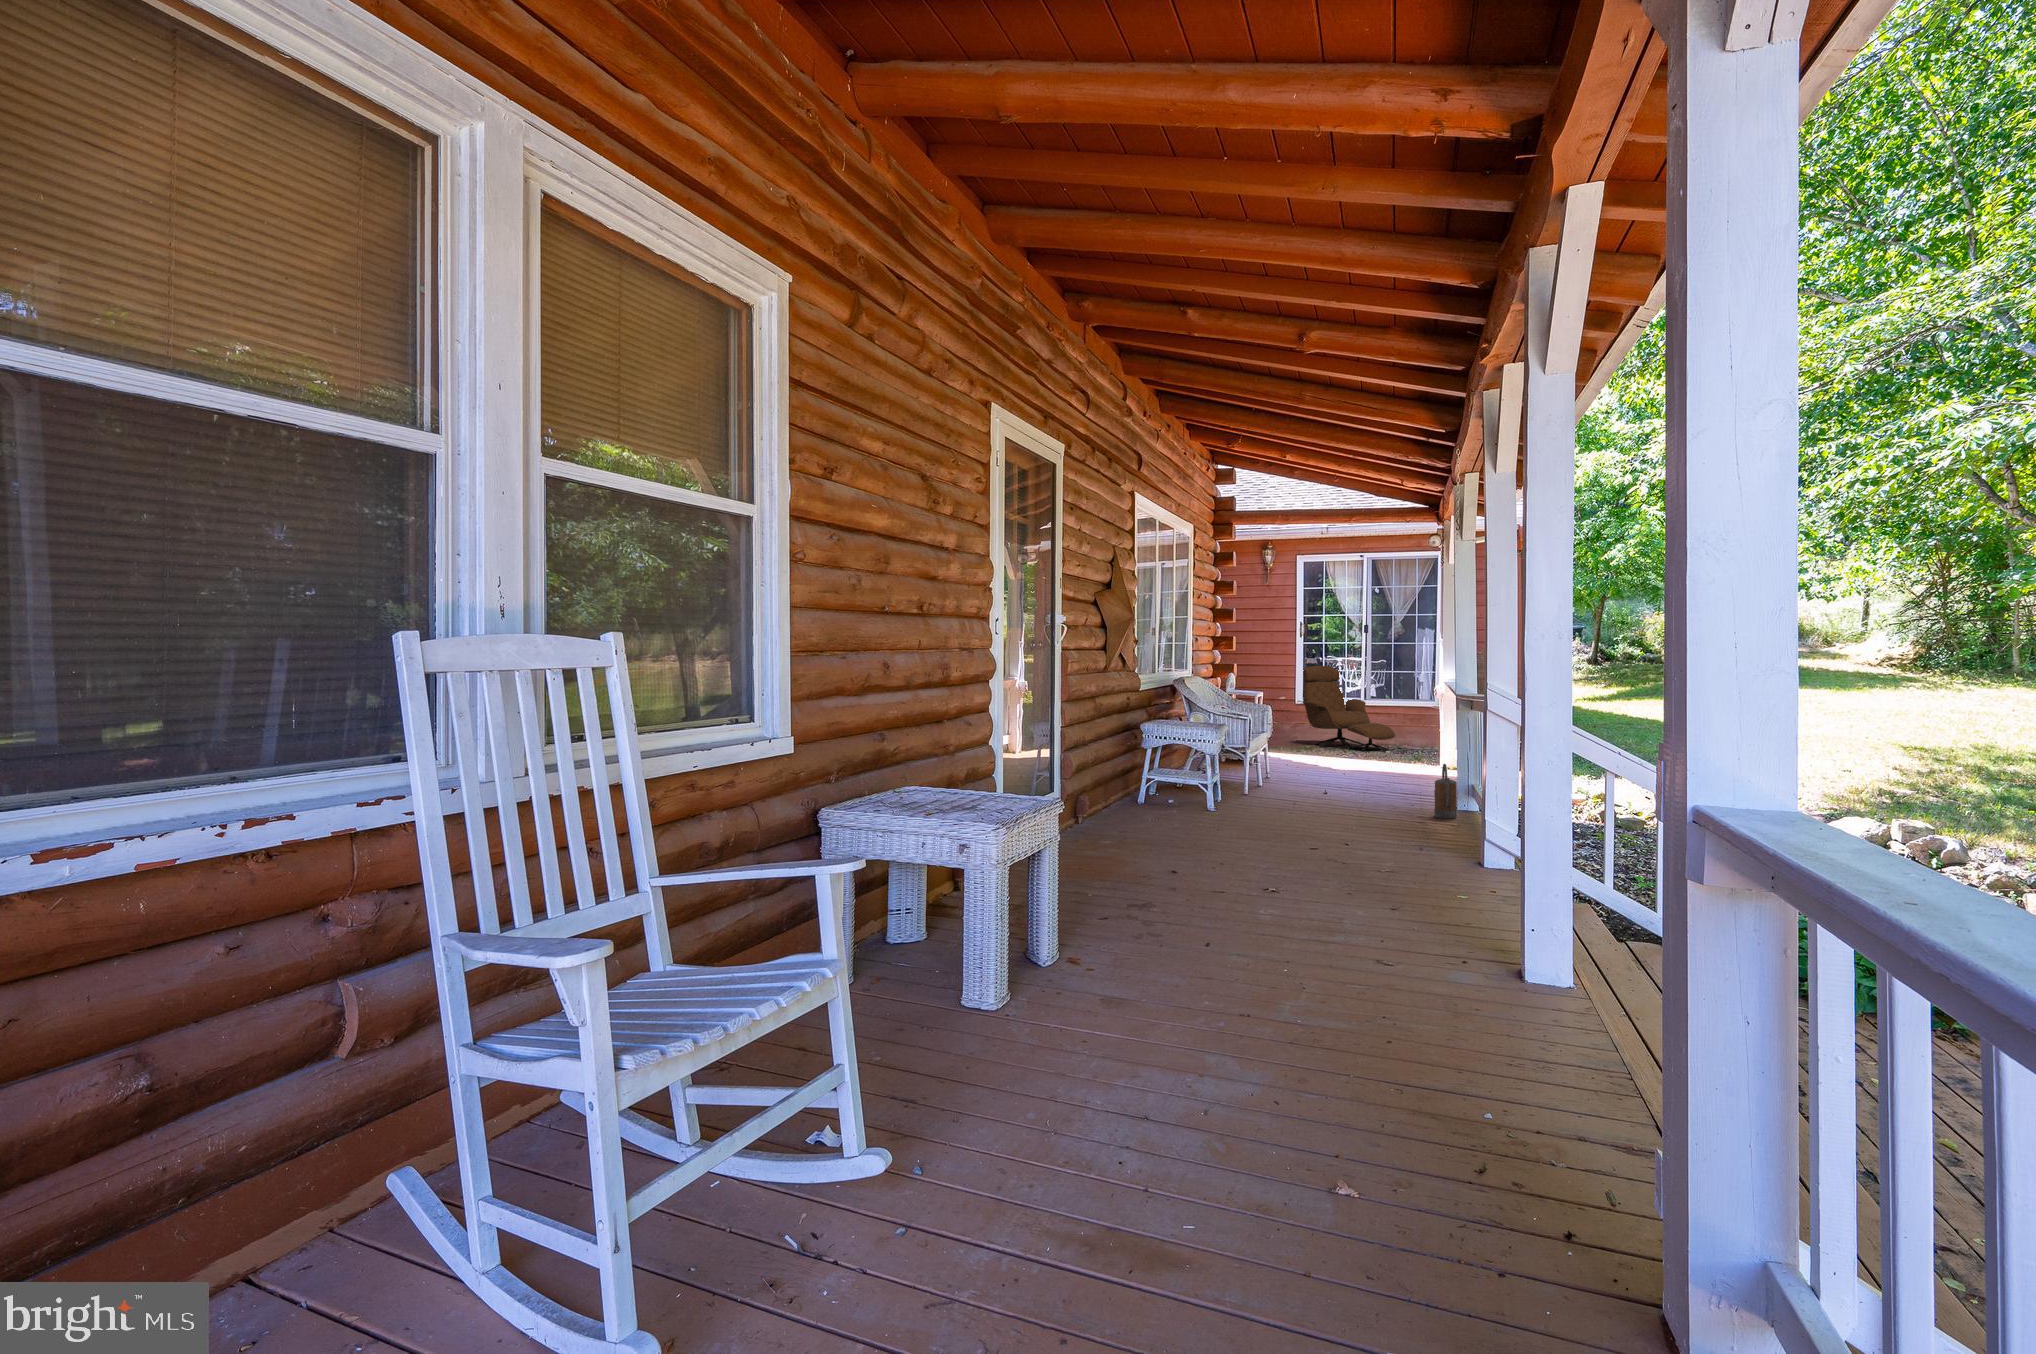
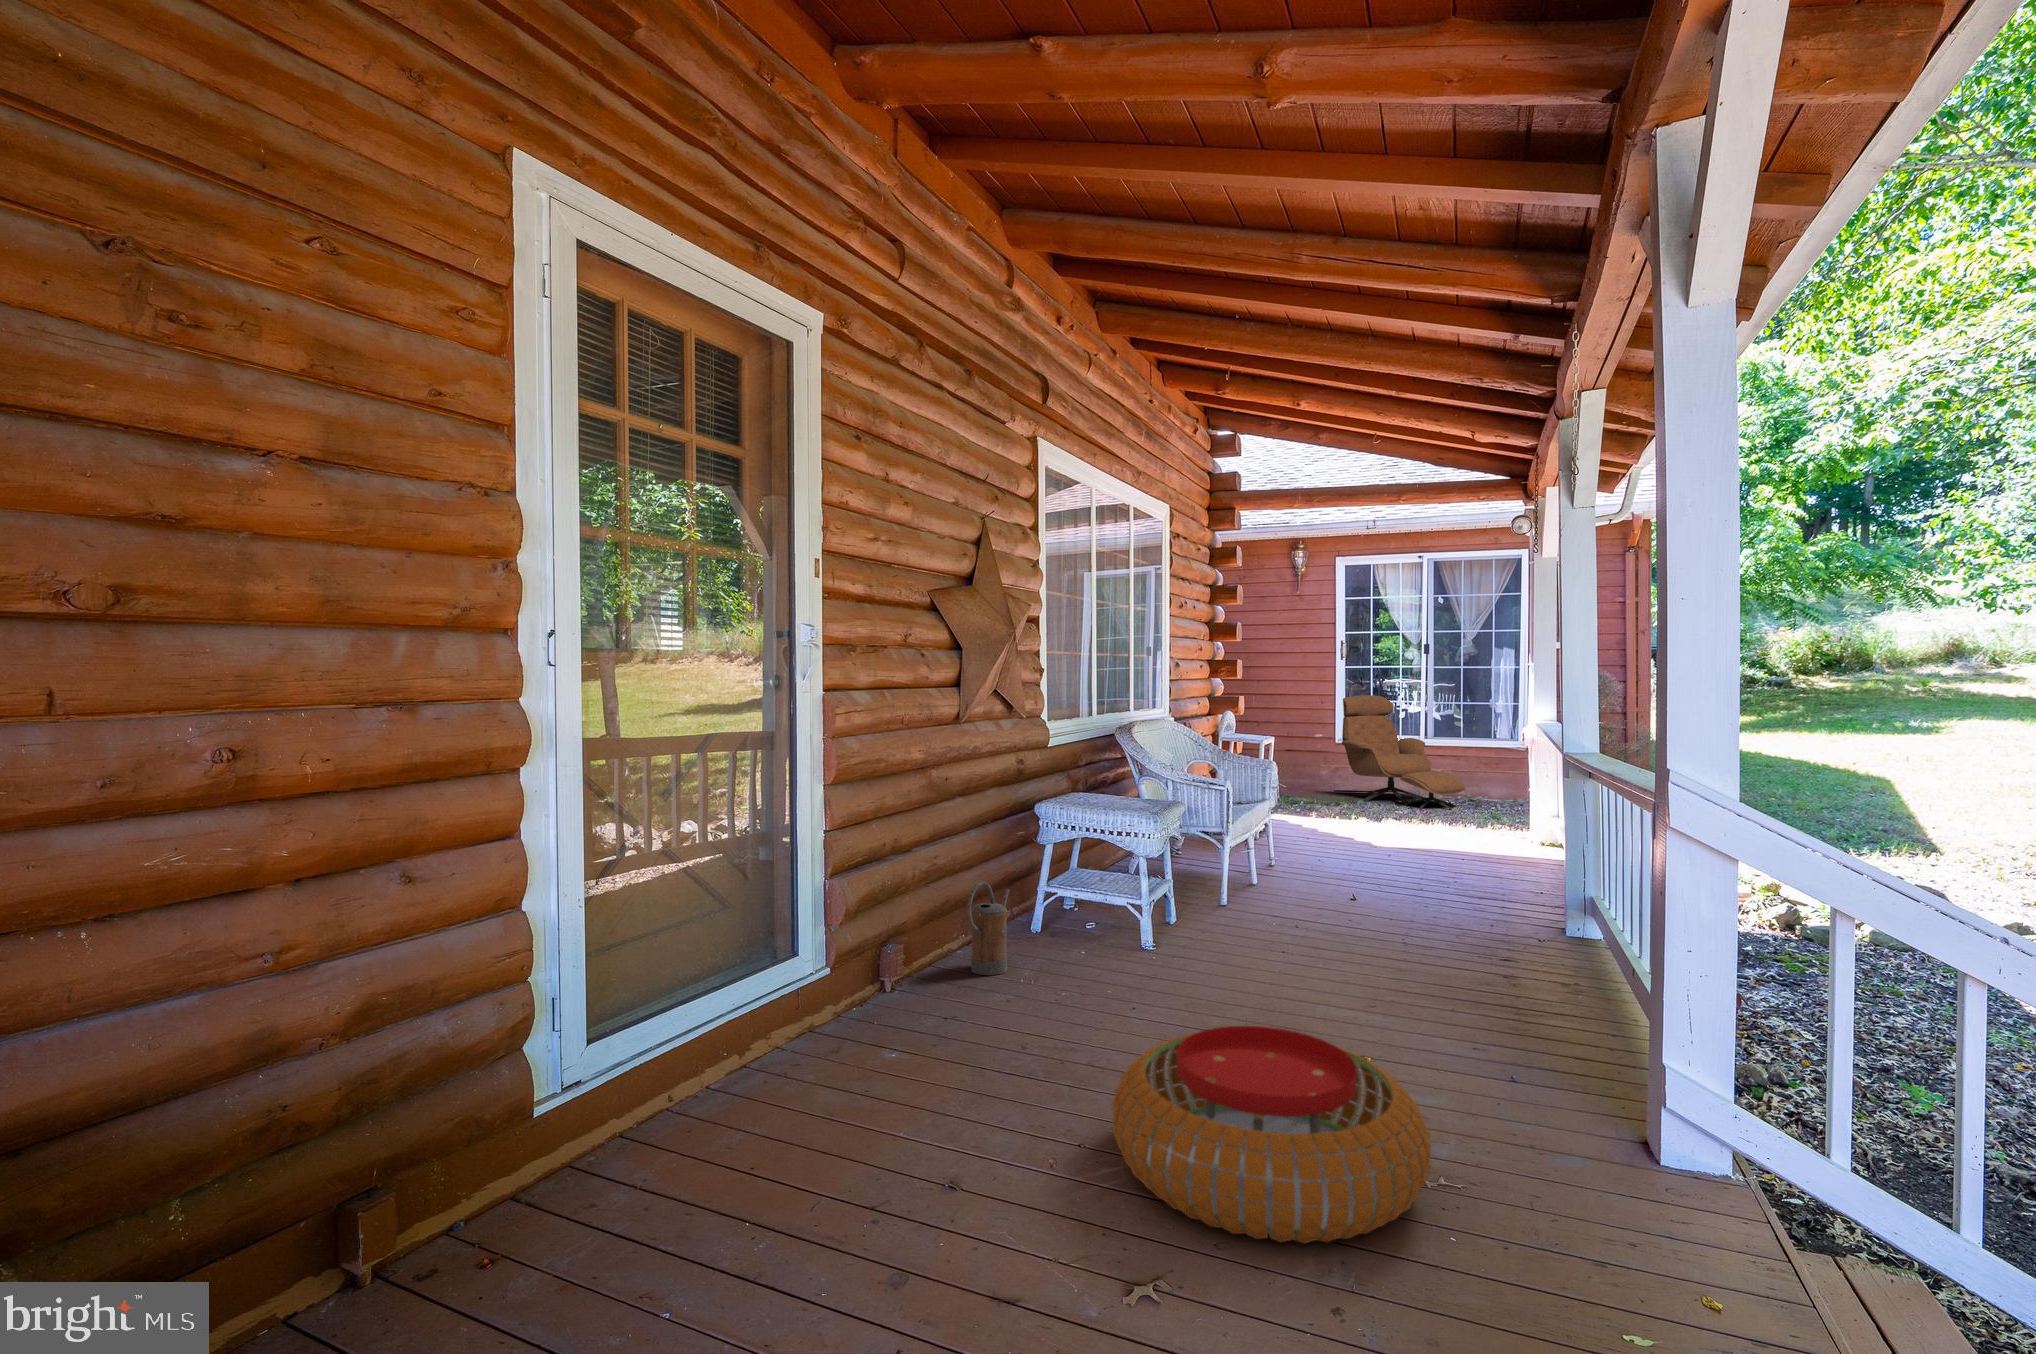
watering can: present [1434,764,1457,818] -> present [967,881,1010,975]
pouf: none [1245,805,1386,871] -> present [1112,1026,1431,1243]

